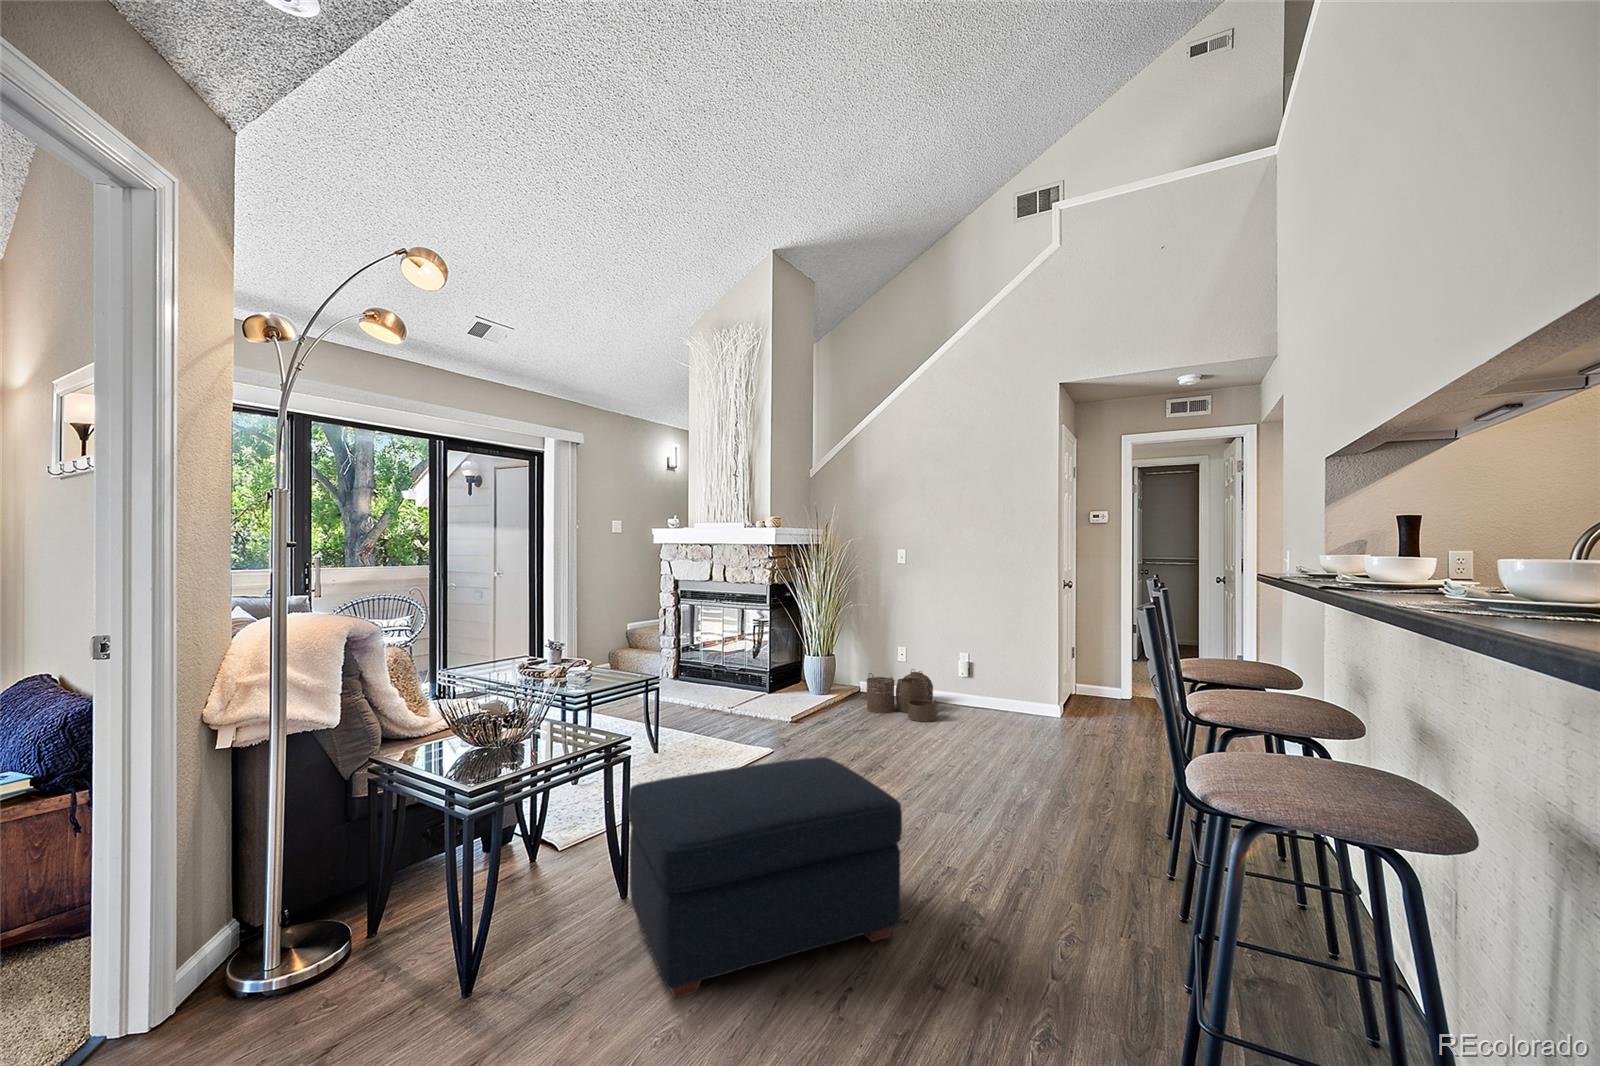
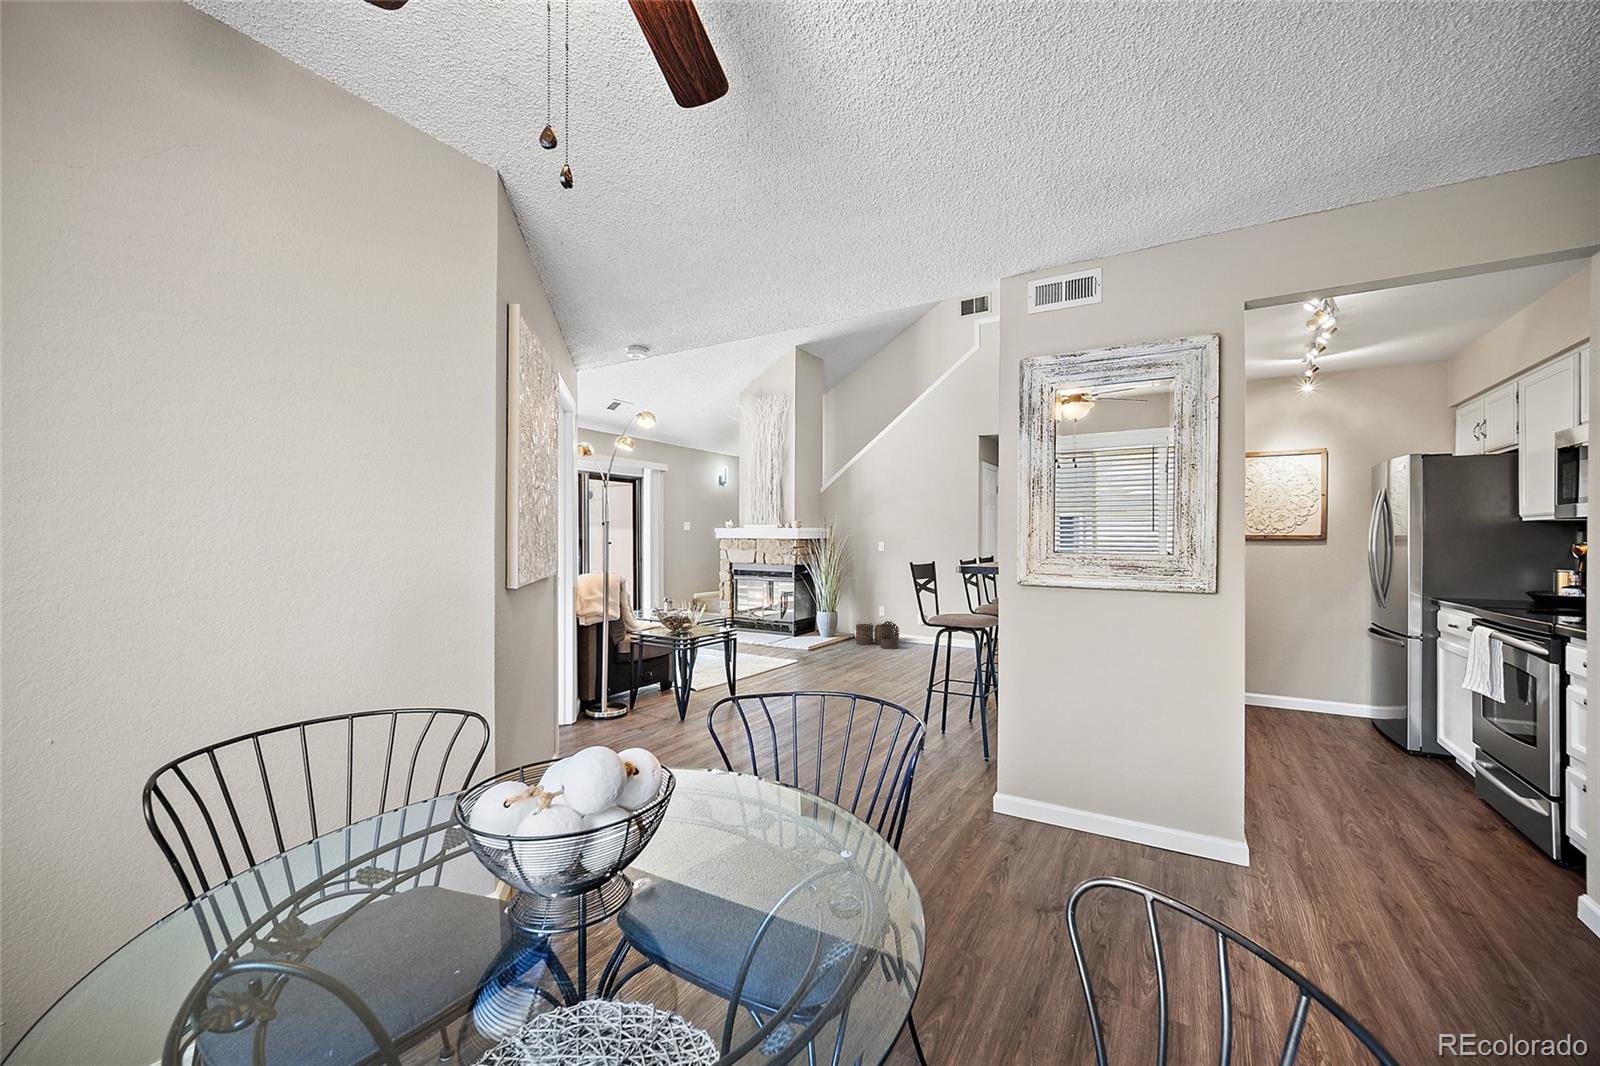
ottoman: present [628,757,902,998] -> none [734,642,853,721]

